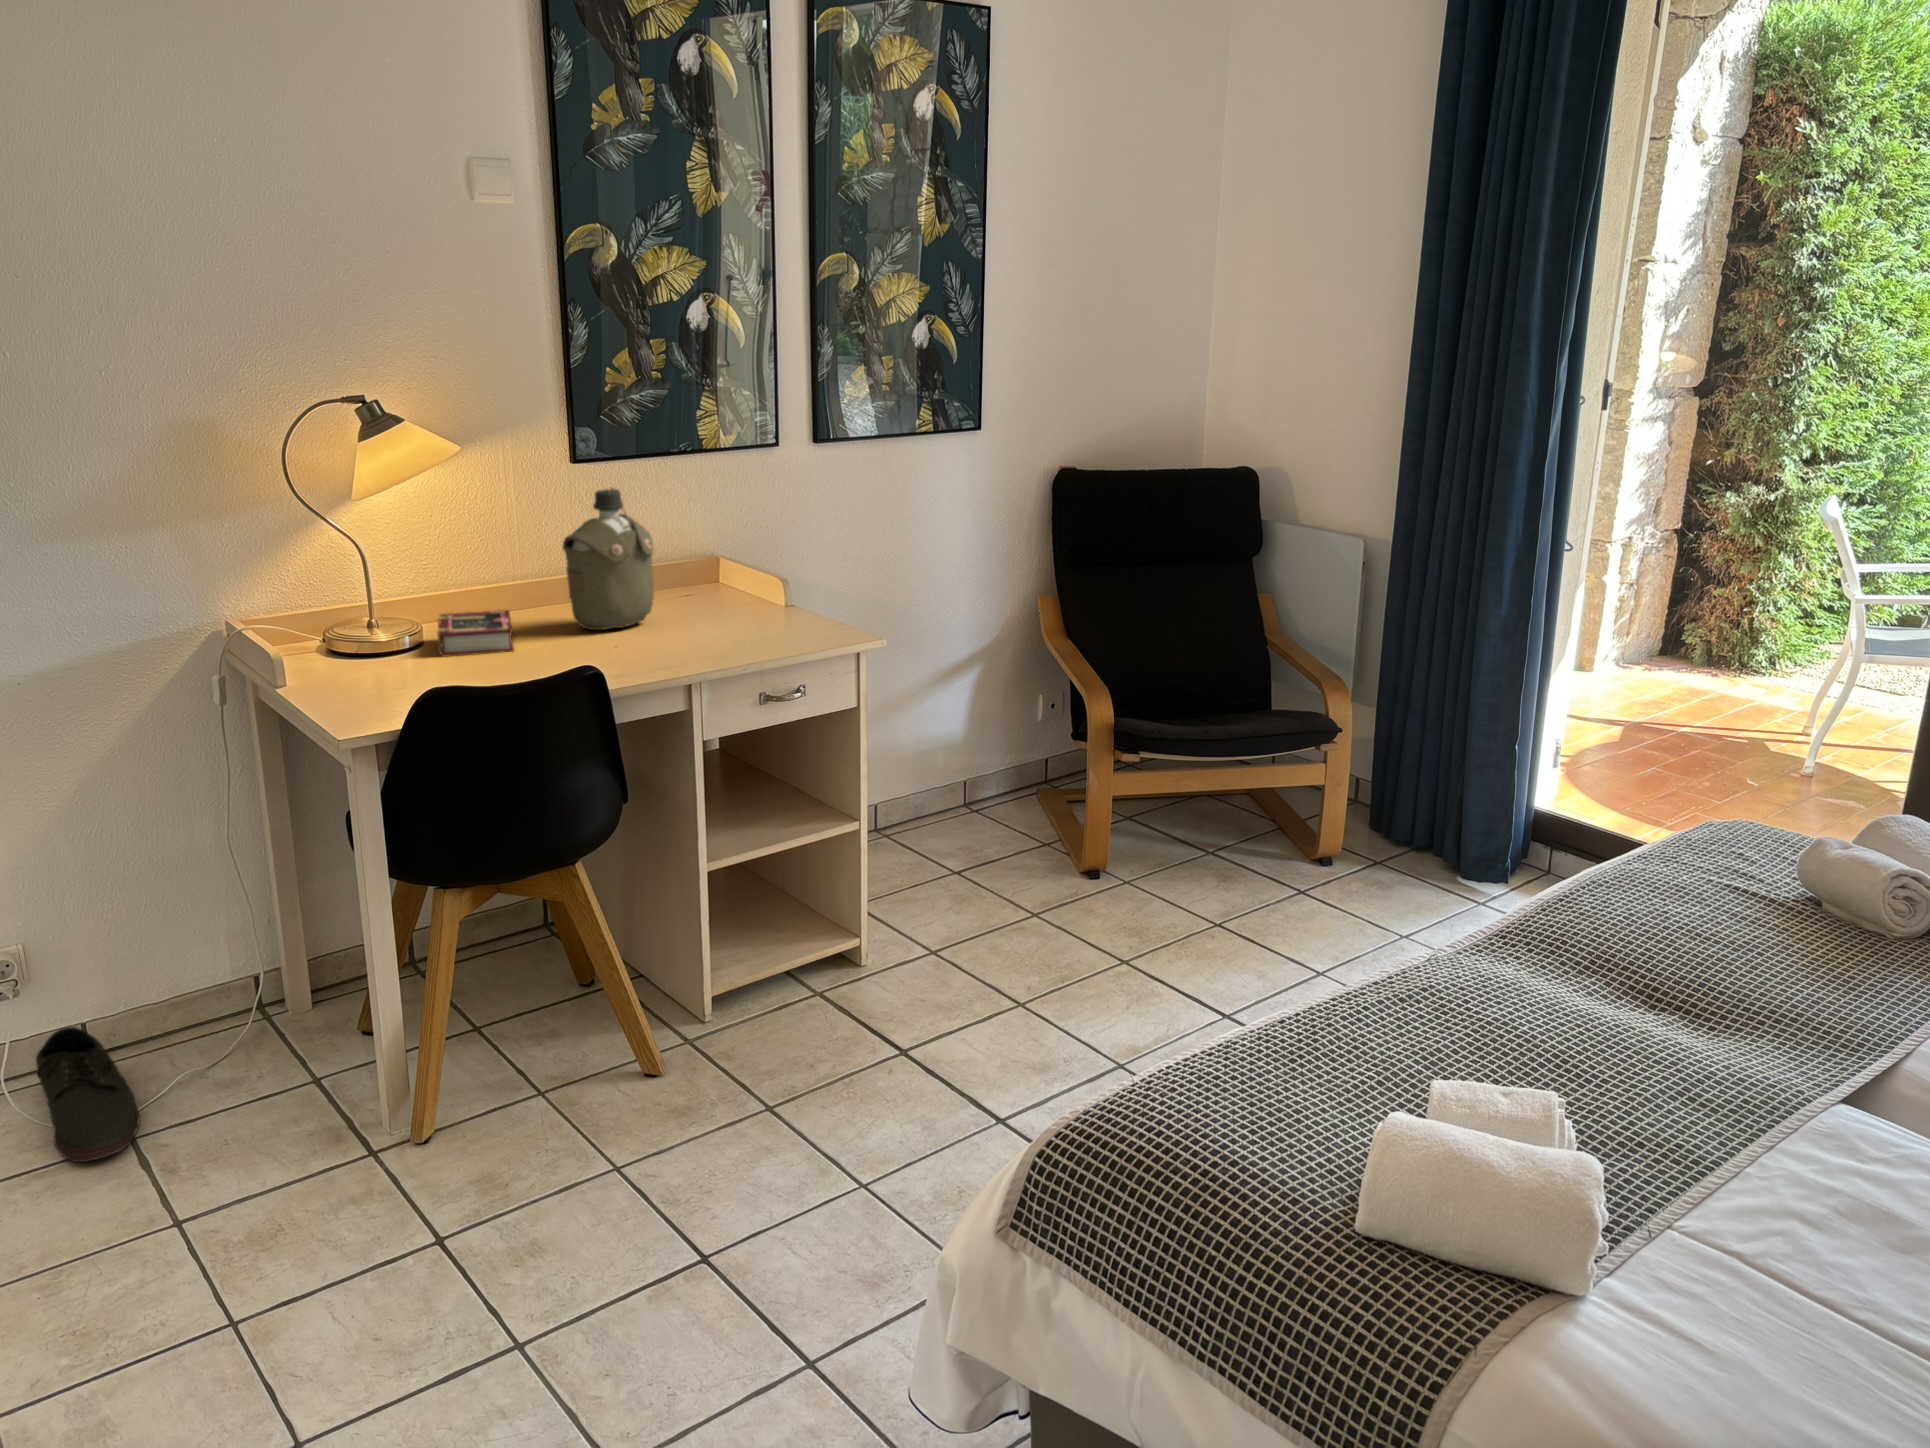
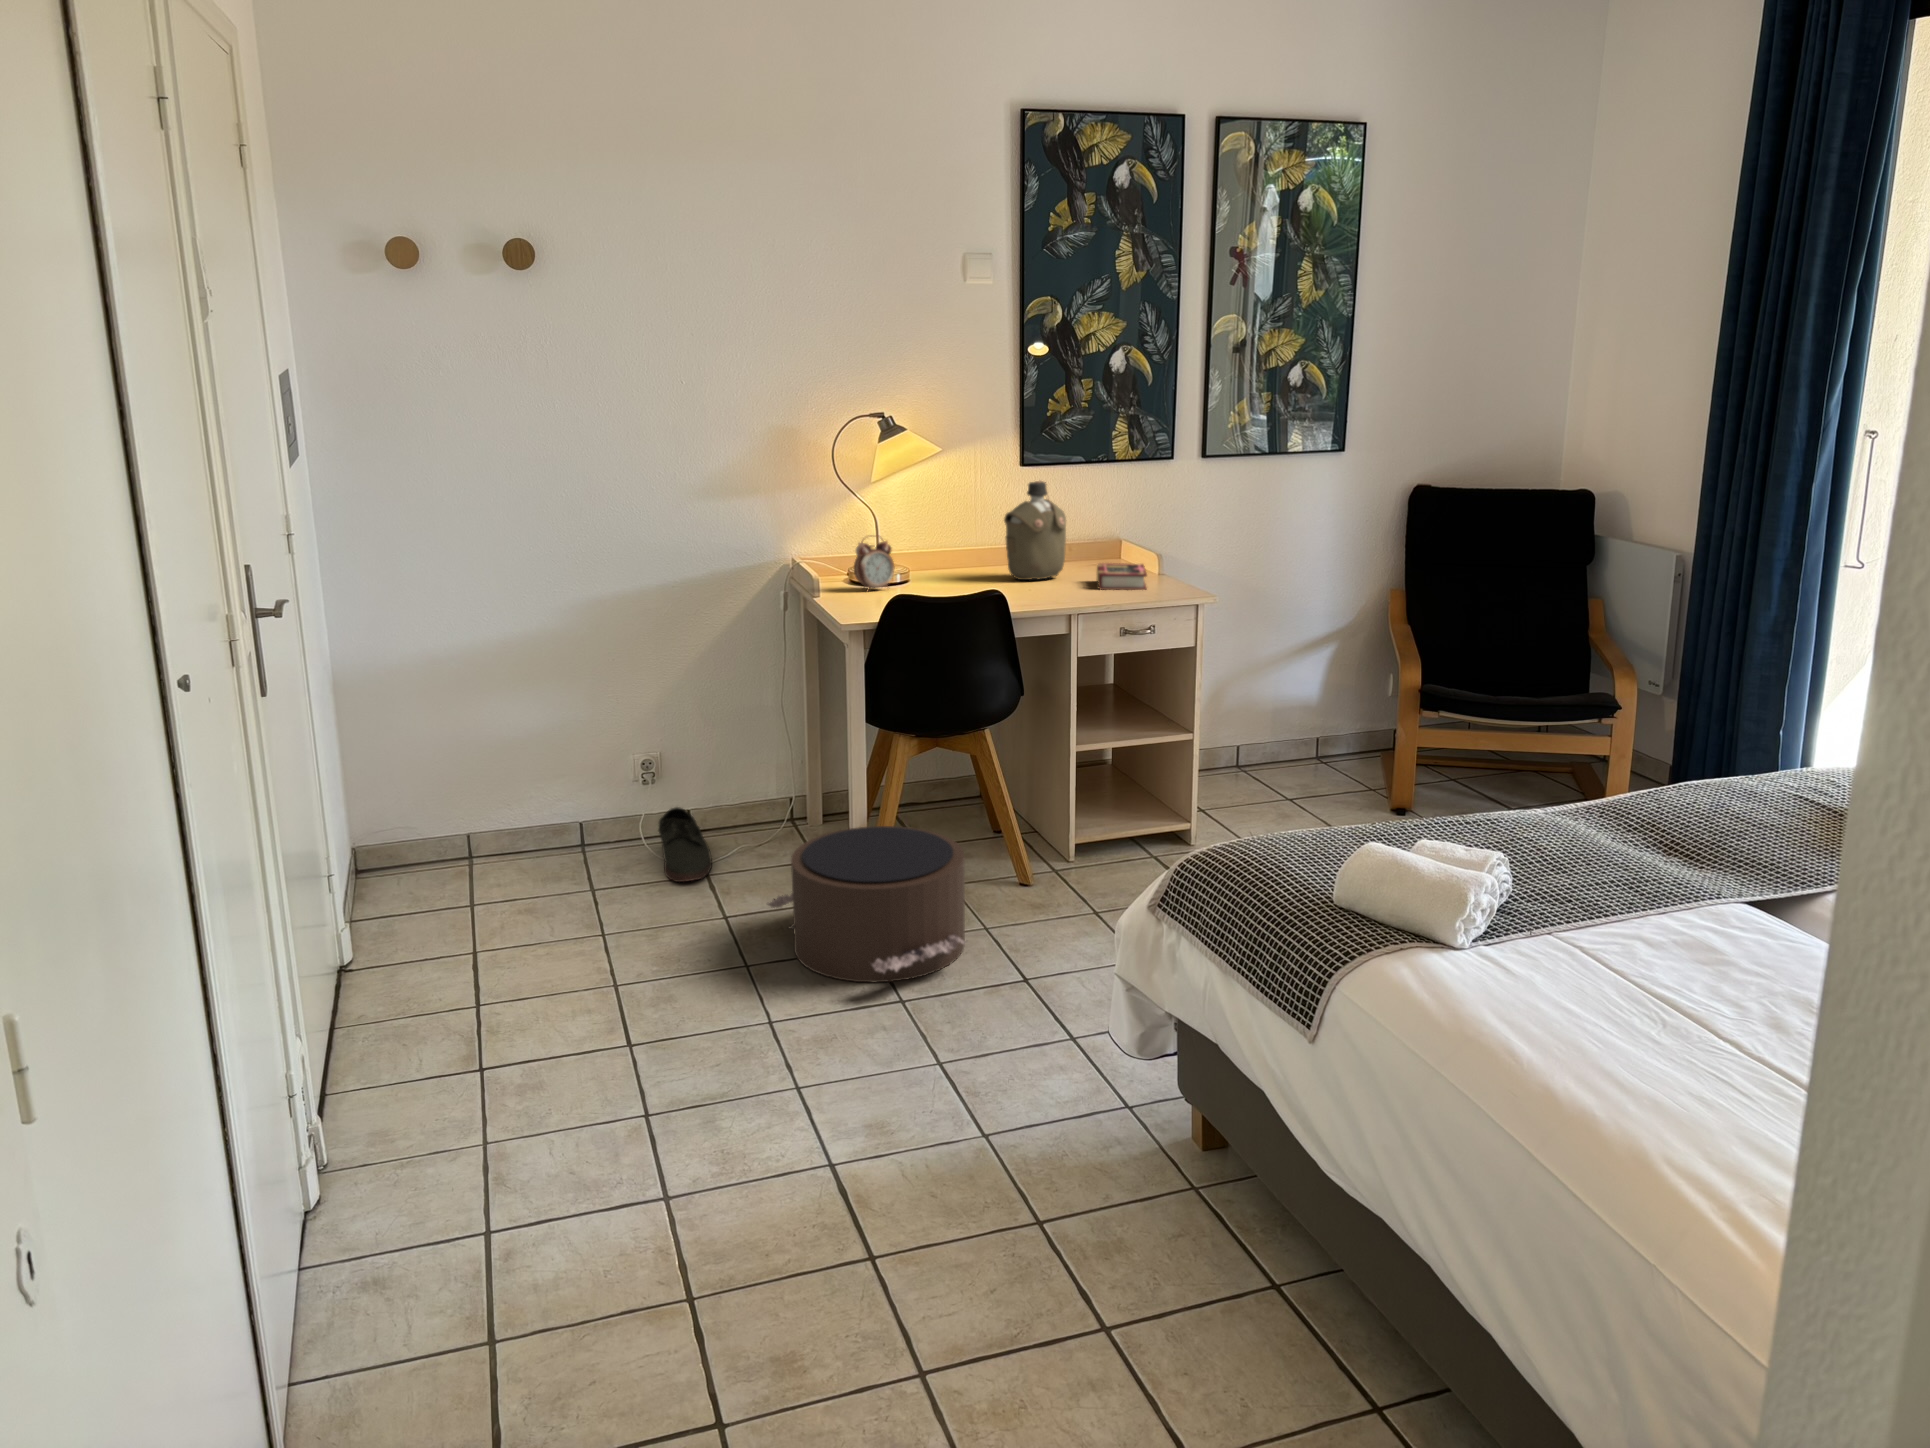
alarm clock: none [340,584,406,670] -> present [854,541,894,592]
book: present [437,610,514,657] -> present [1097,563,1147,590]
pouf: none [250,1035,604,1320] -> present [768,826,966,983]

